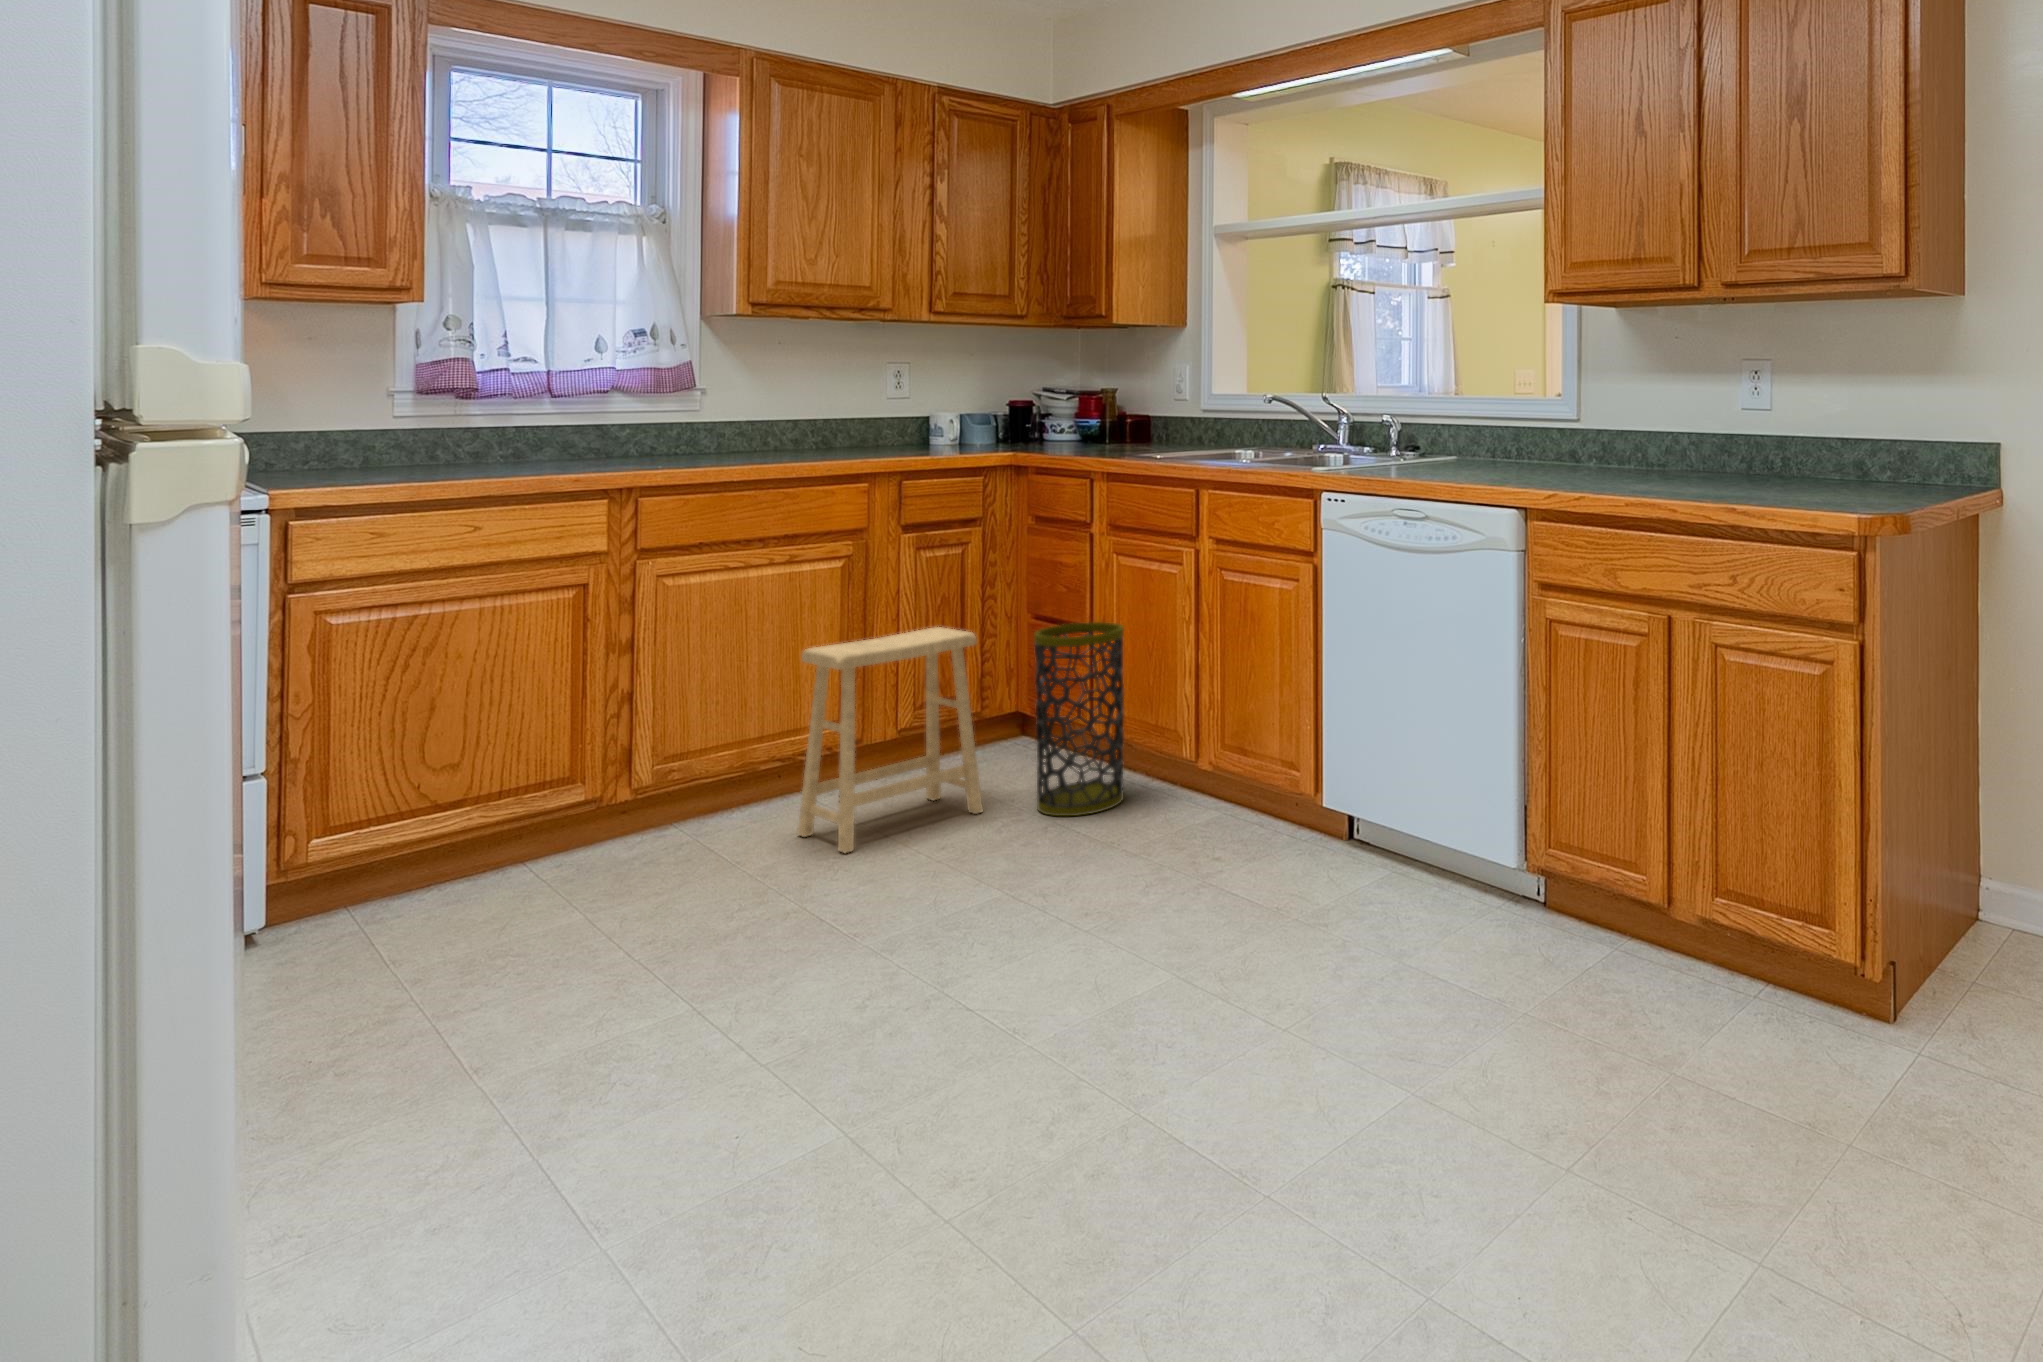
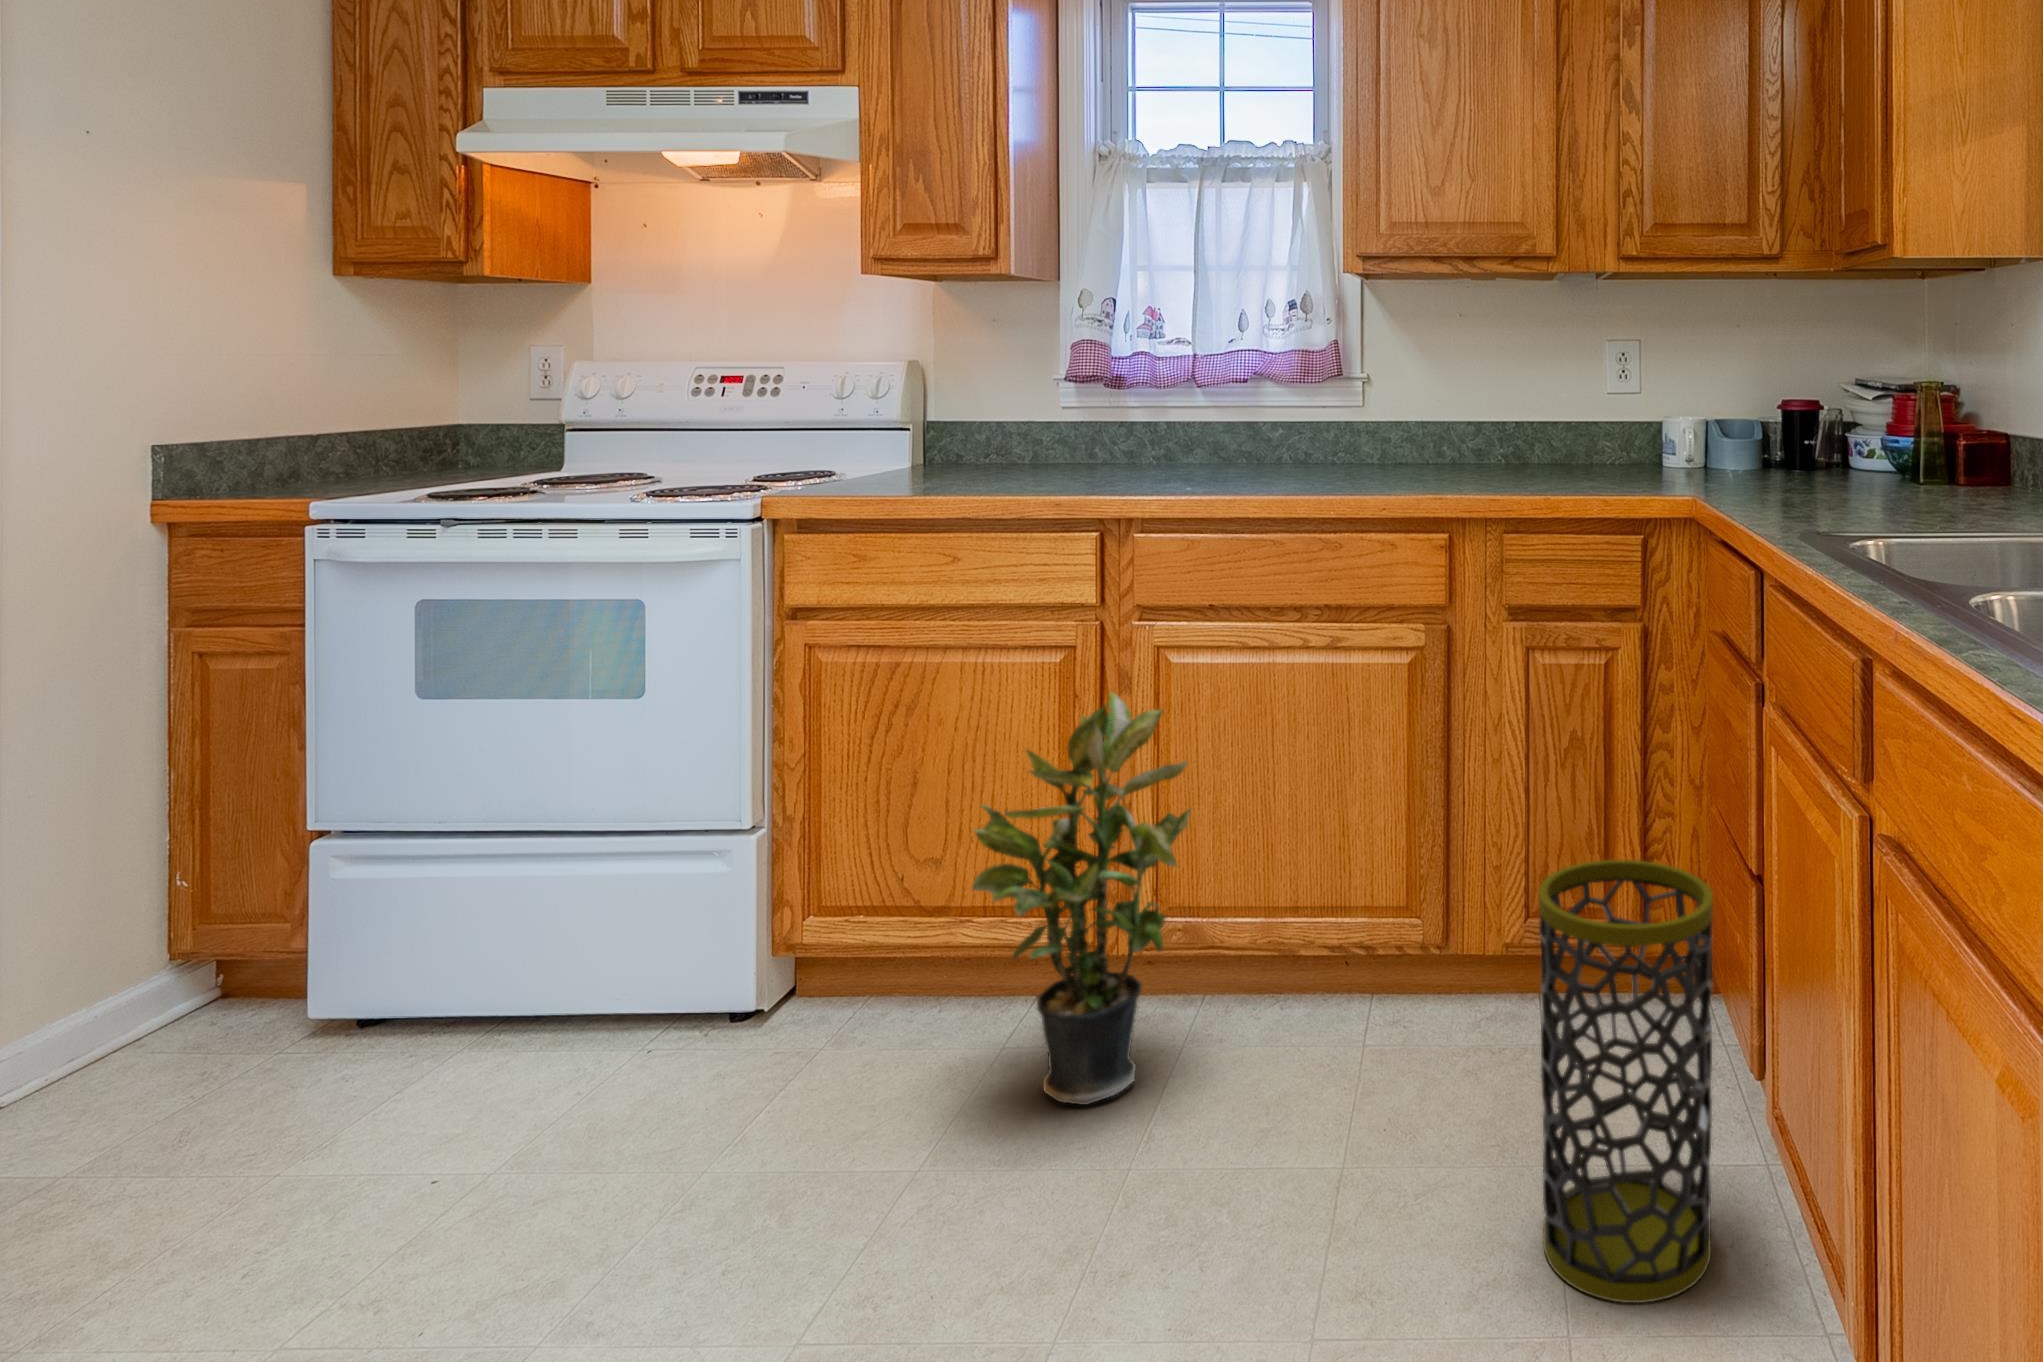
potted plant: none [578,599,748,876] -> present [972,692,1190,1105]
footstool: present [798,627,983,853] -> none [1225,801,1481,1182]

